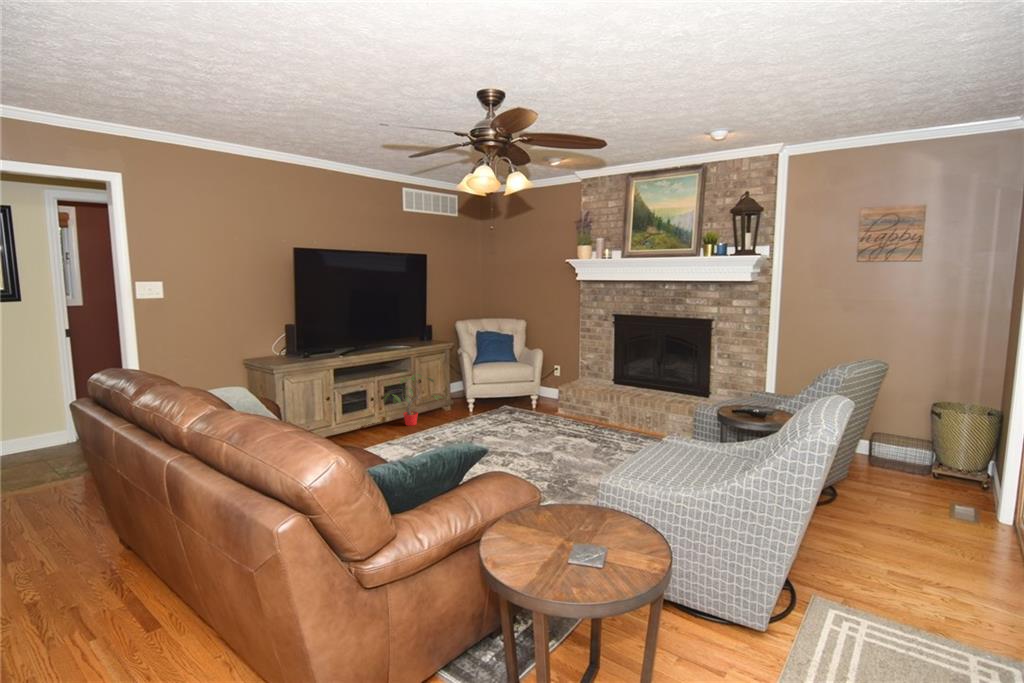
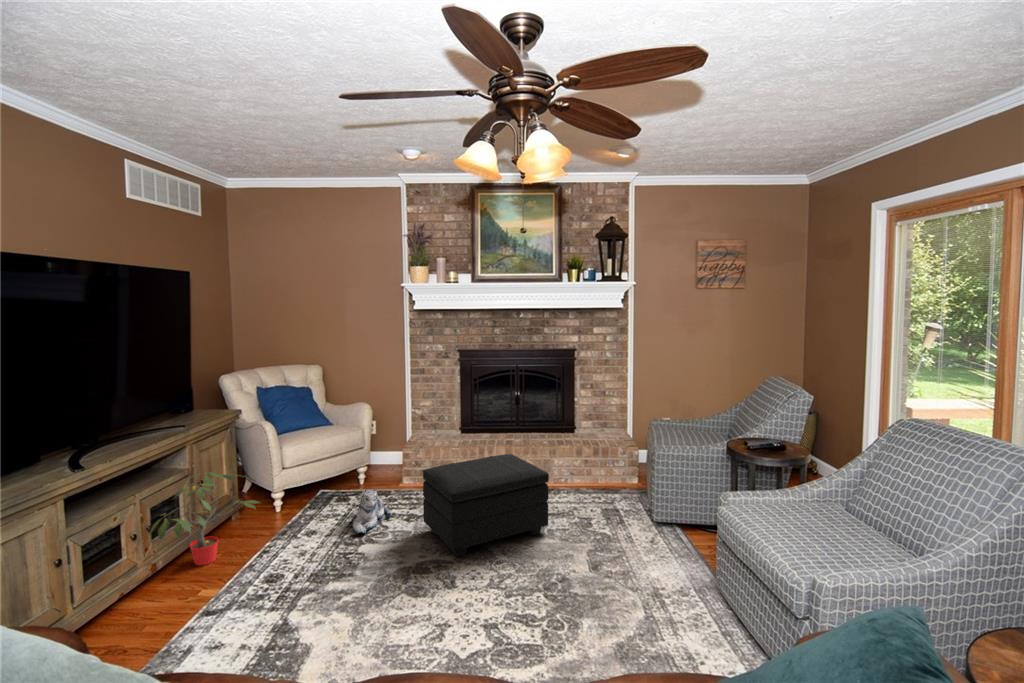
footstool: none [525,392,609,456] -> present [423,454,549,556]
plush toy: none [491,403,525,431] -> present [353,490,391,534]

